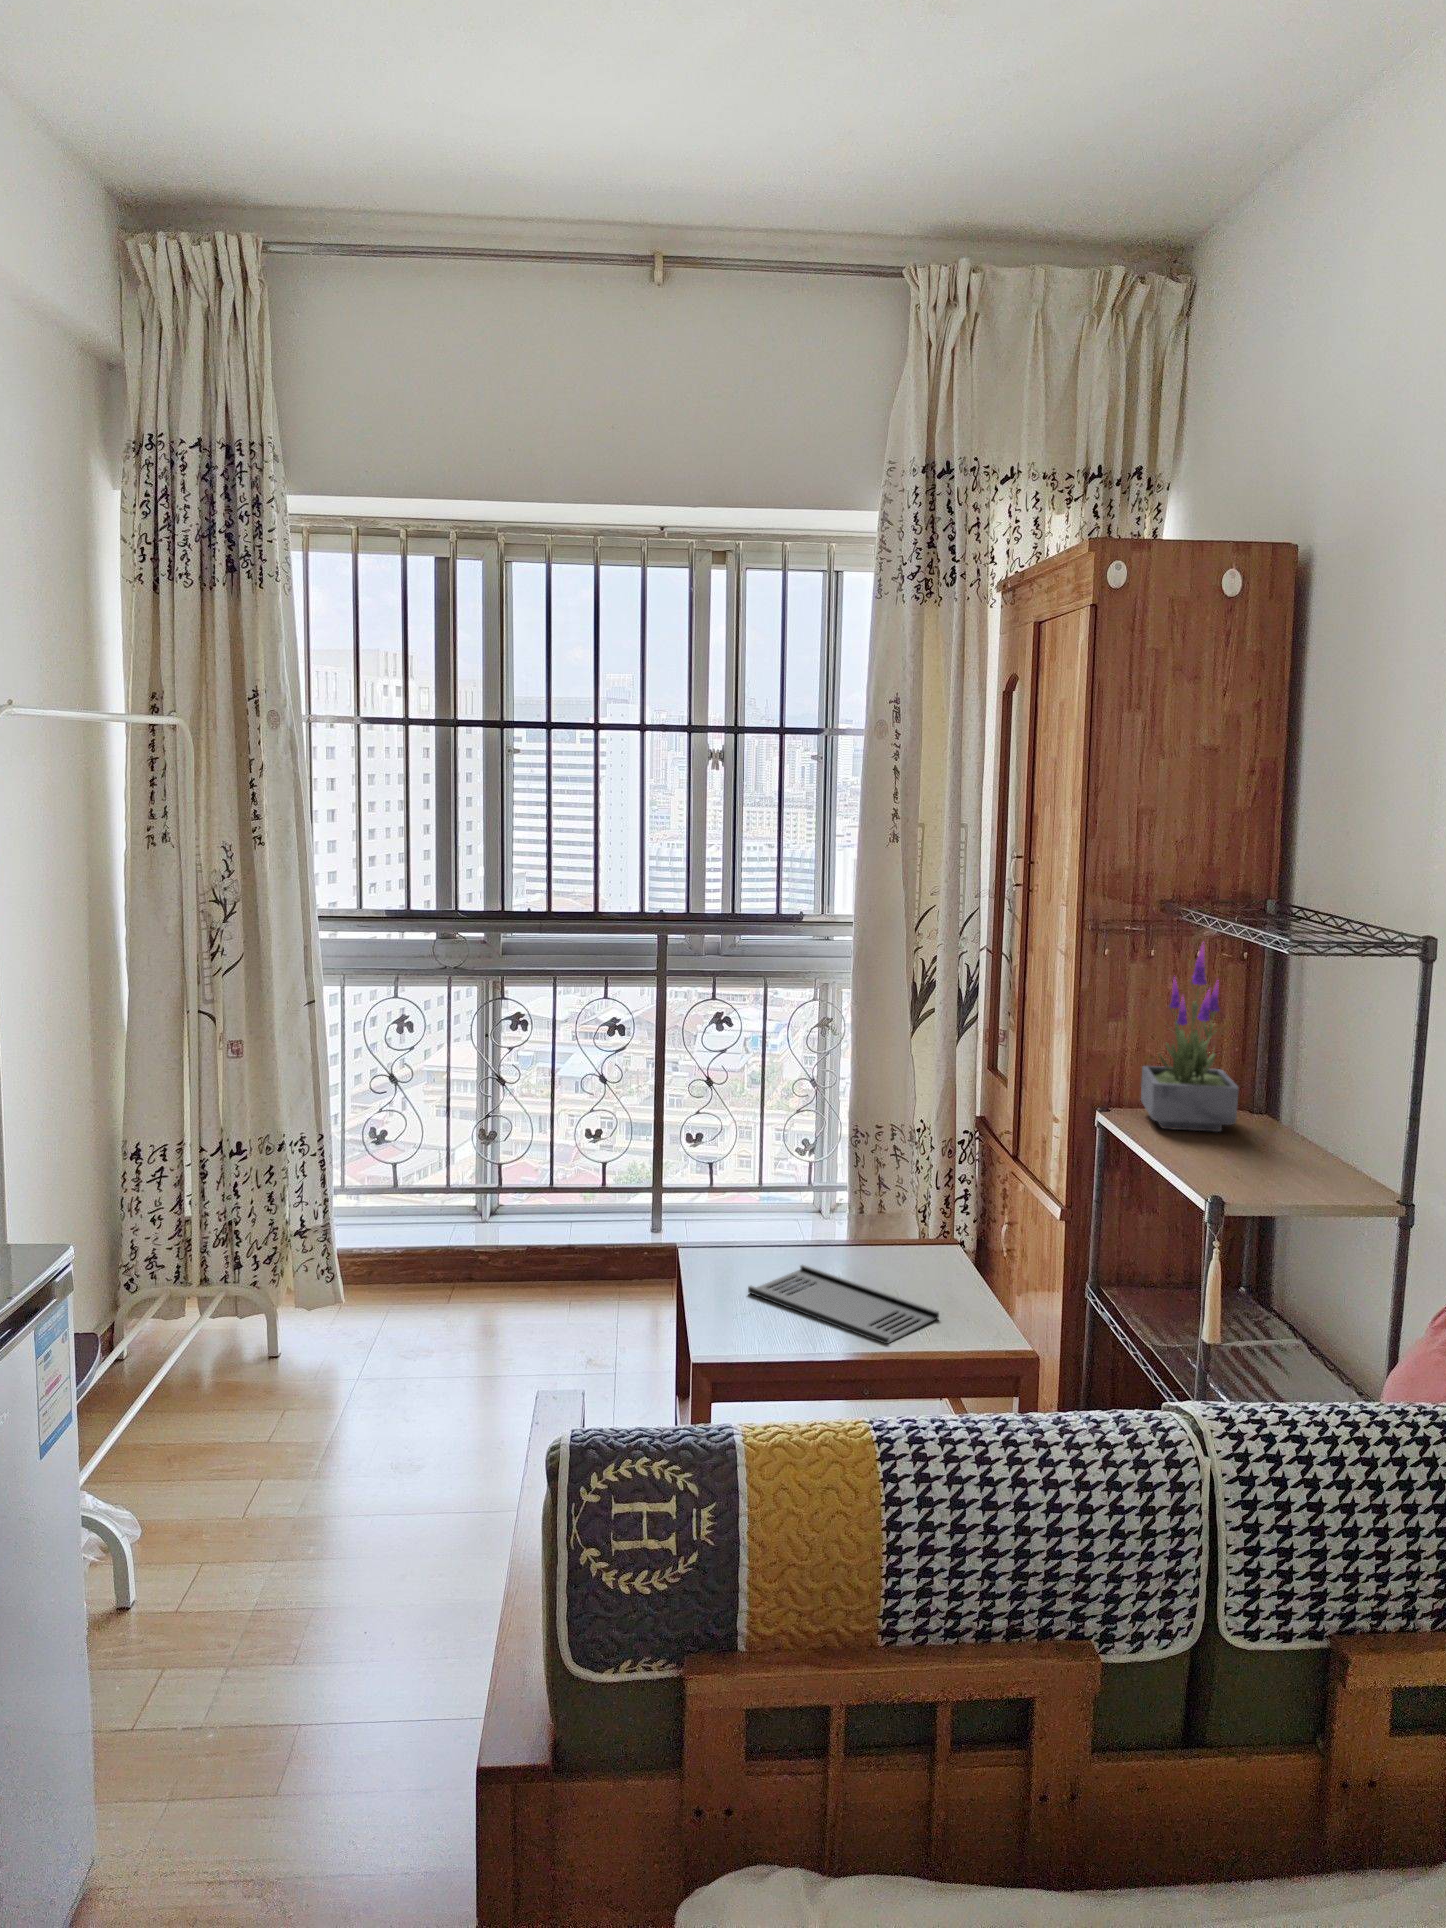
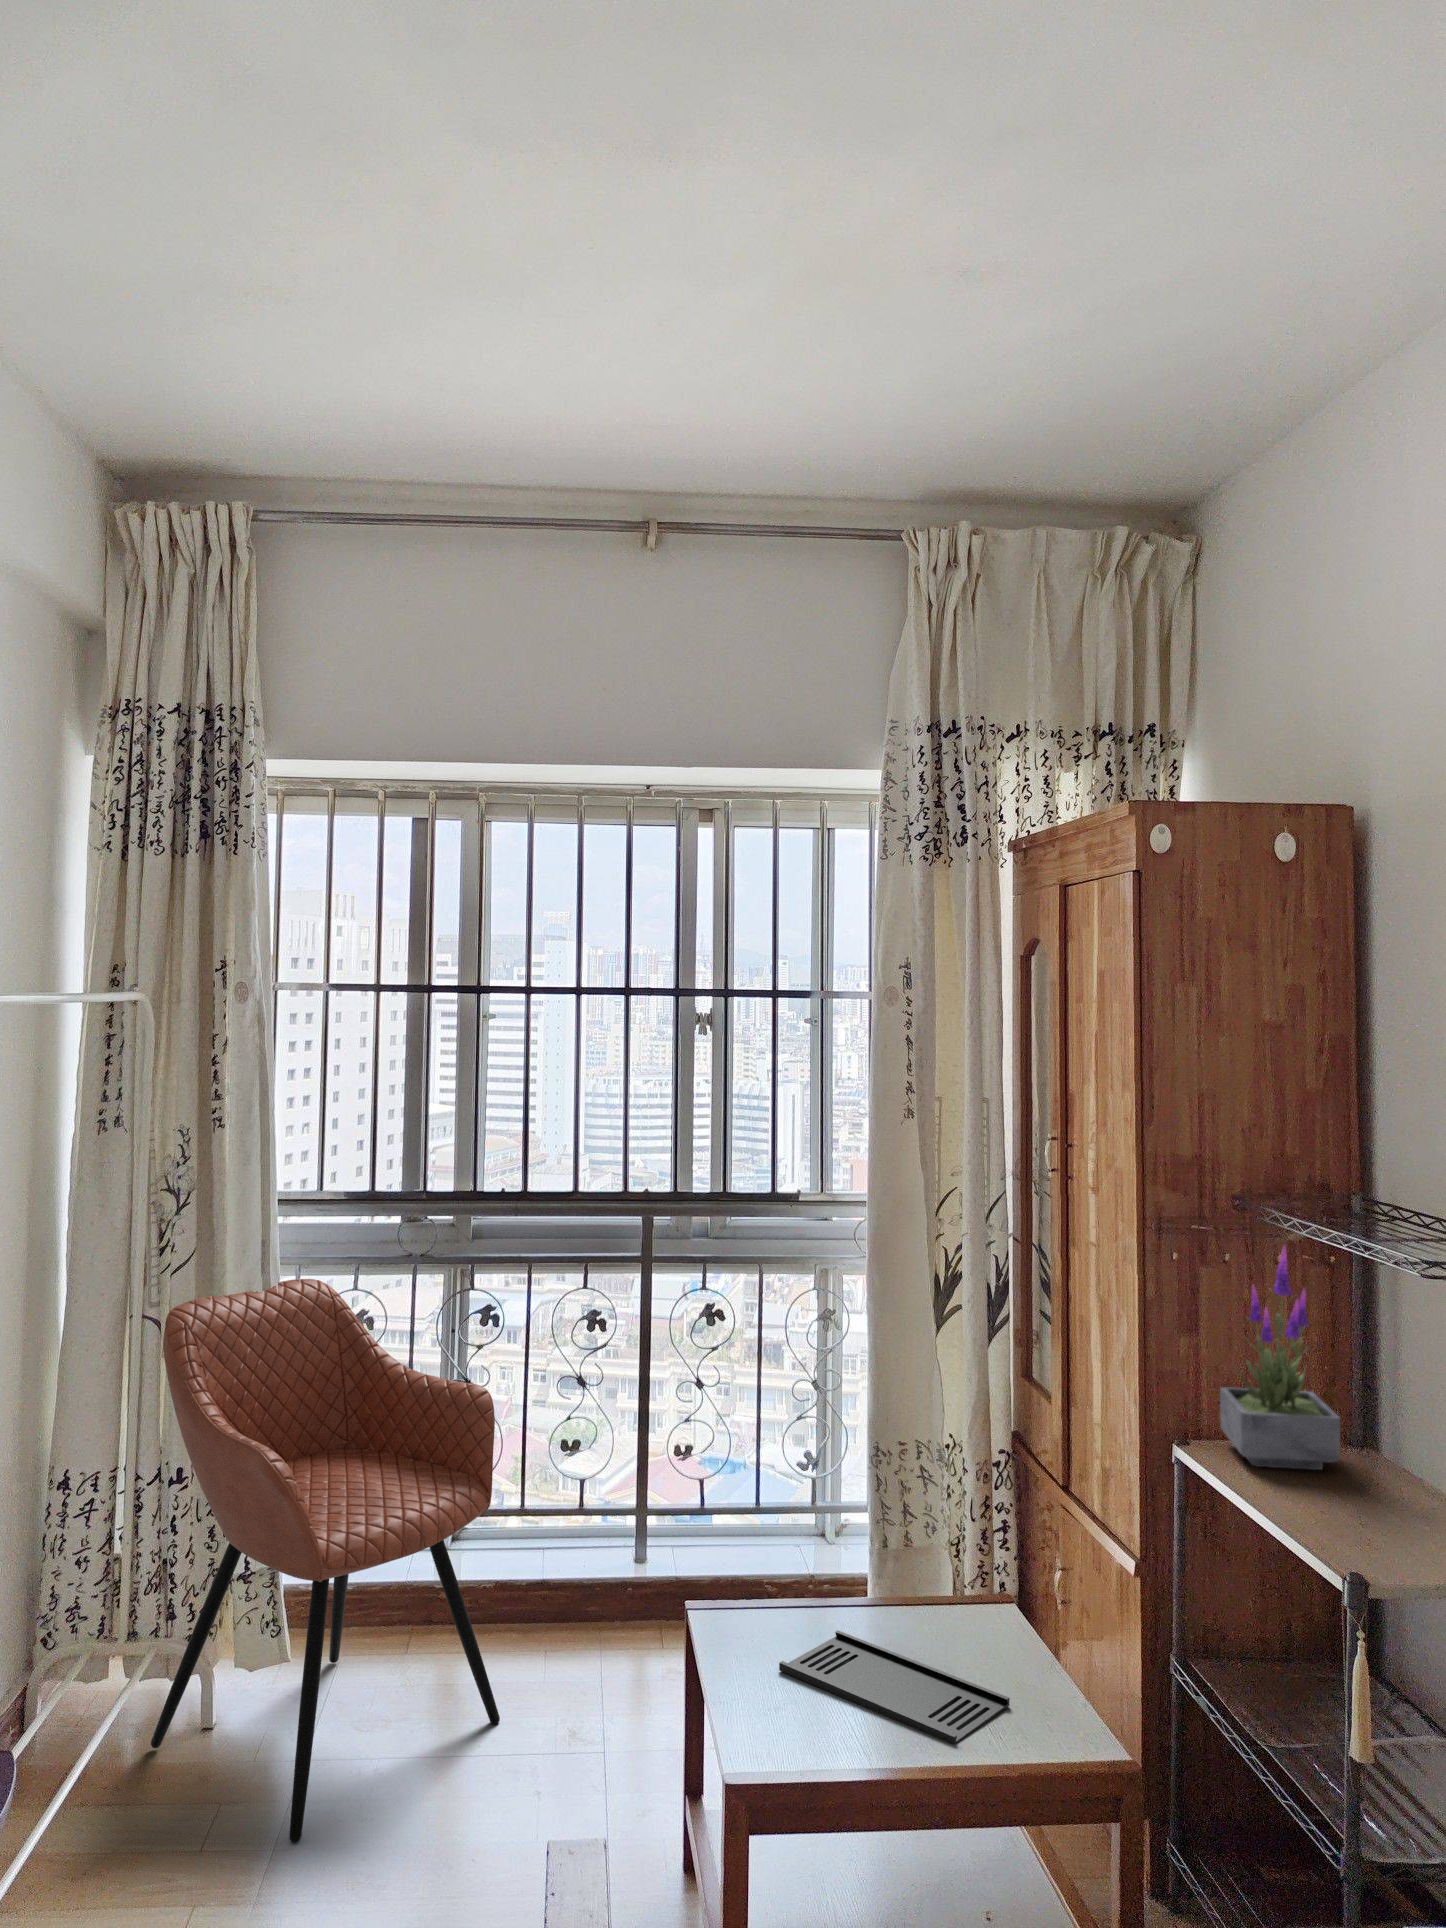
armchair: none [216,981,524,1434] -> present [151,1279,500,1842]

